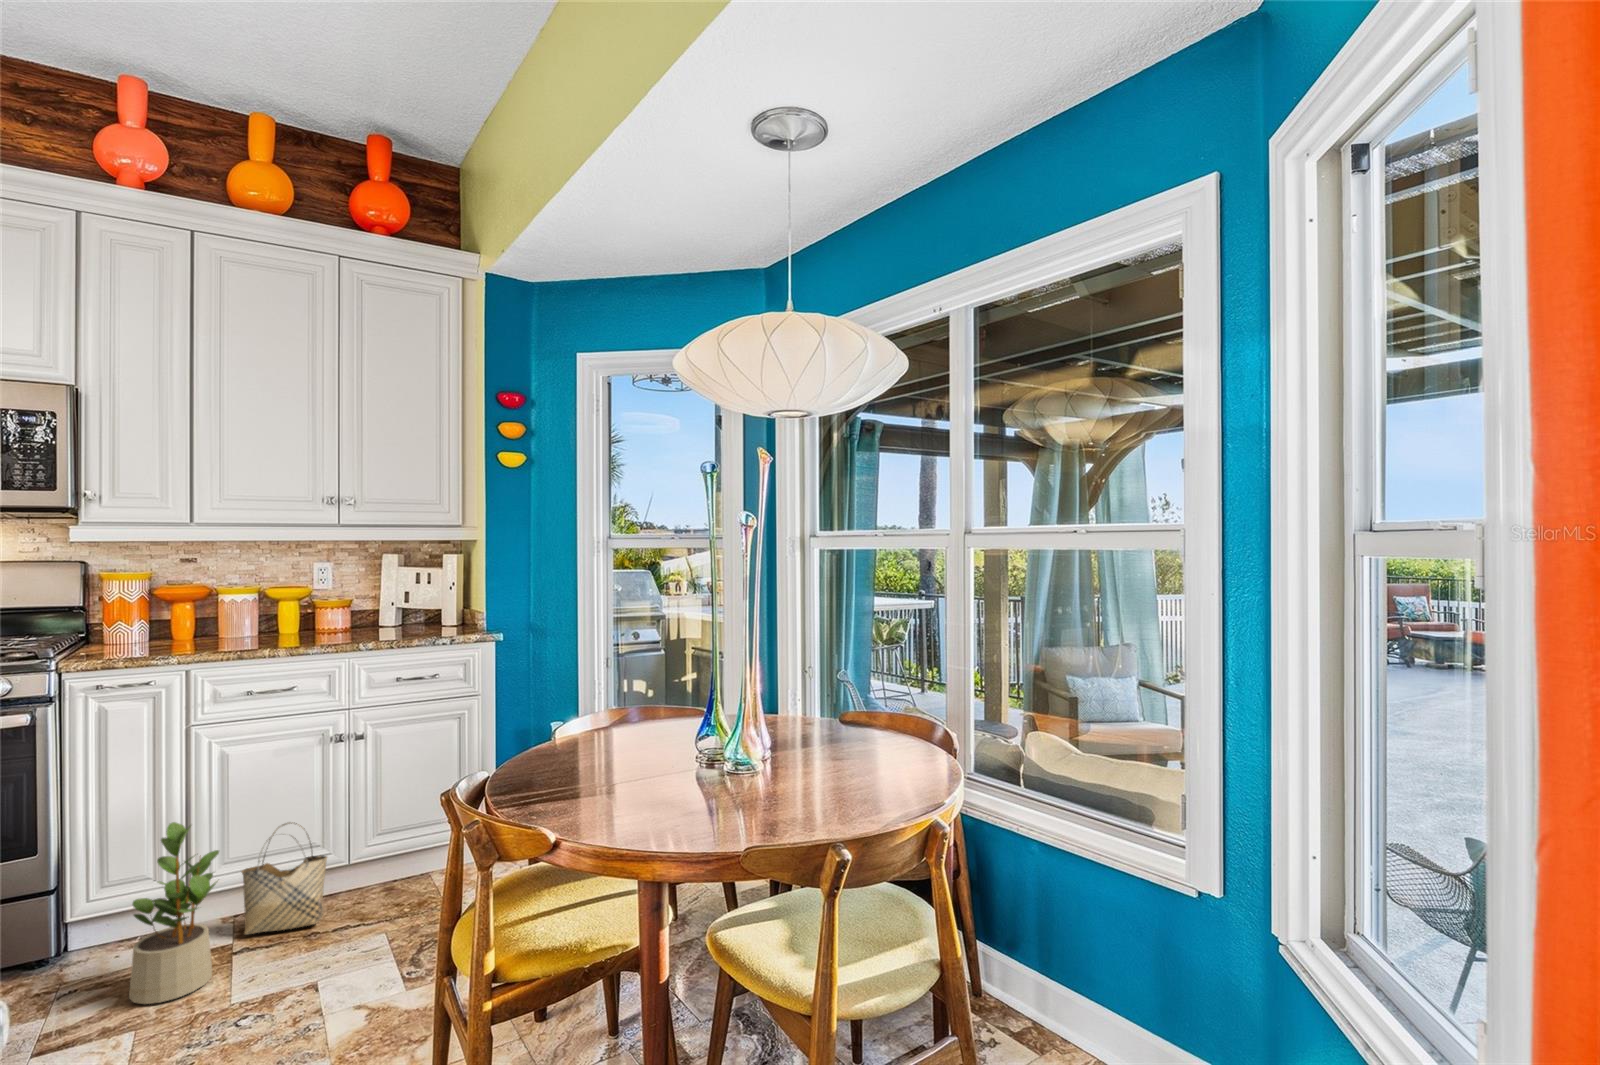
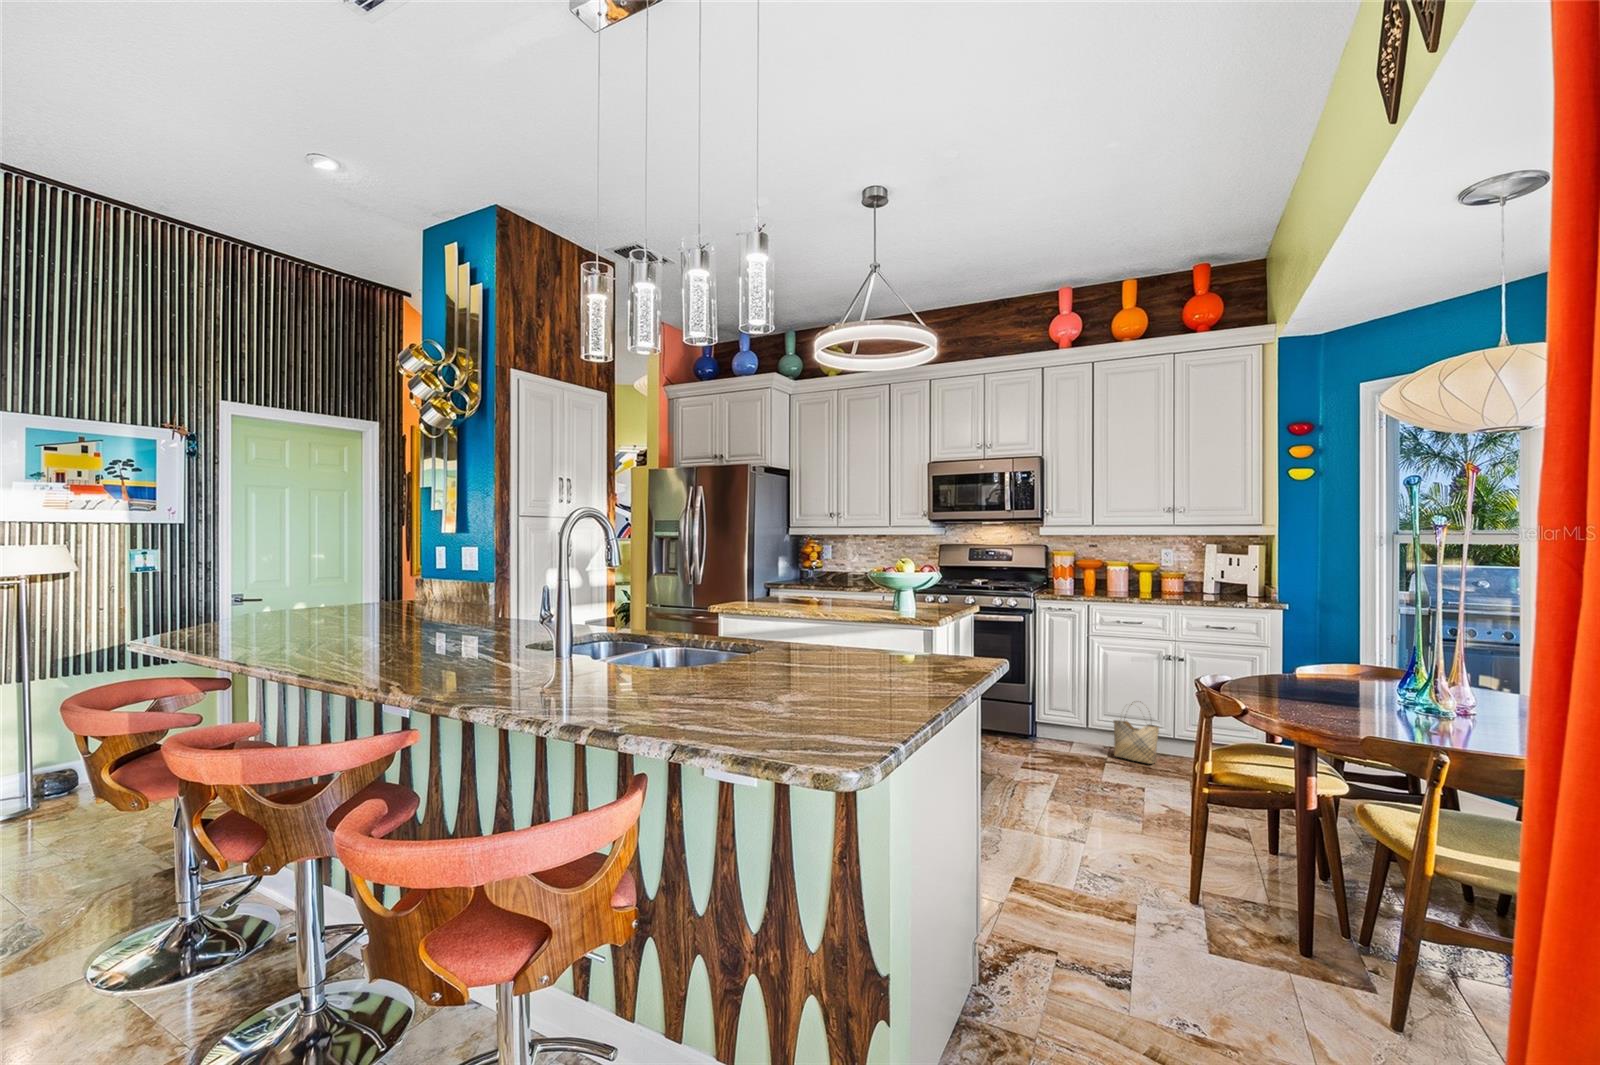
potted plant: present [129,822,219,1004] -> none [1059,679,1100,768]

